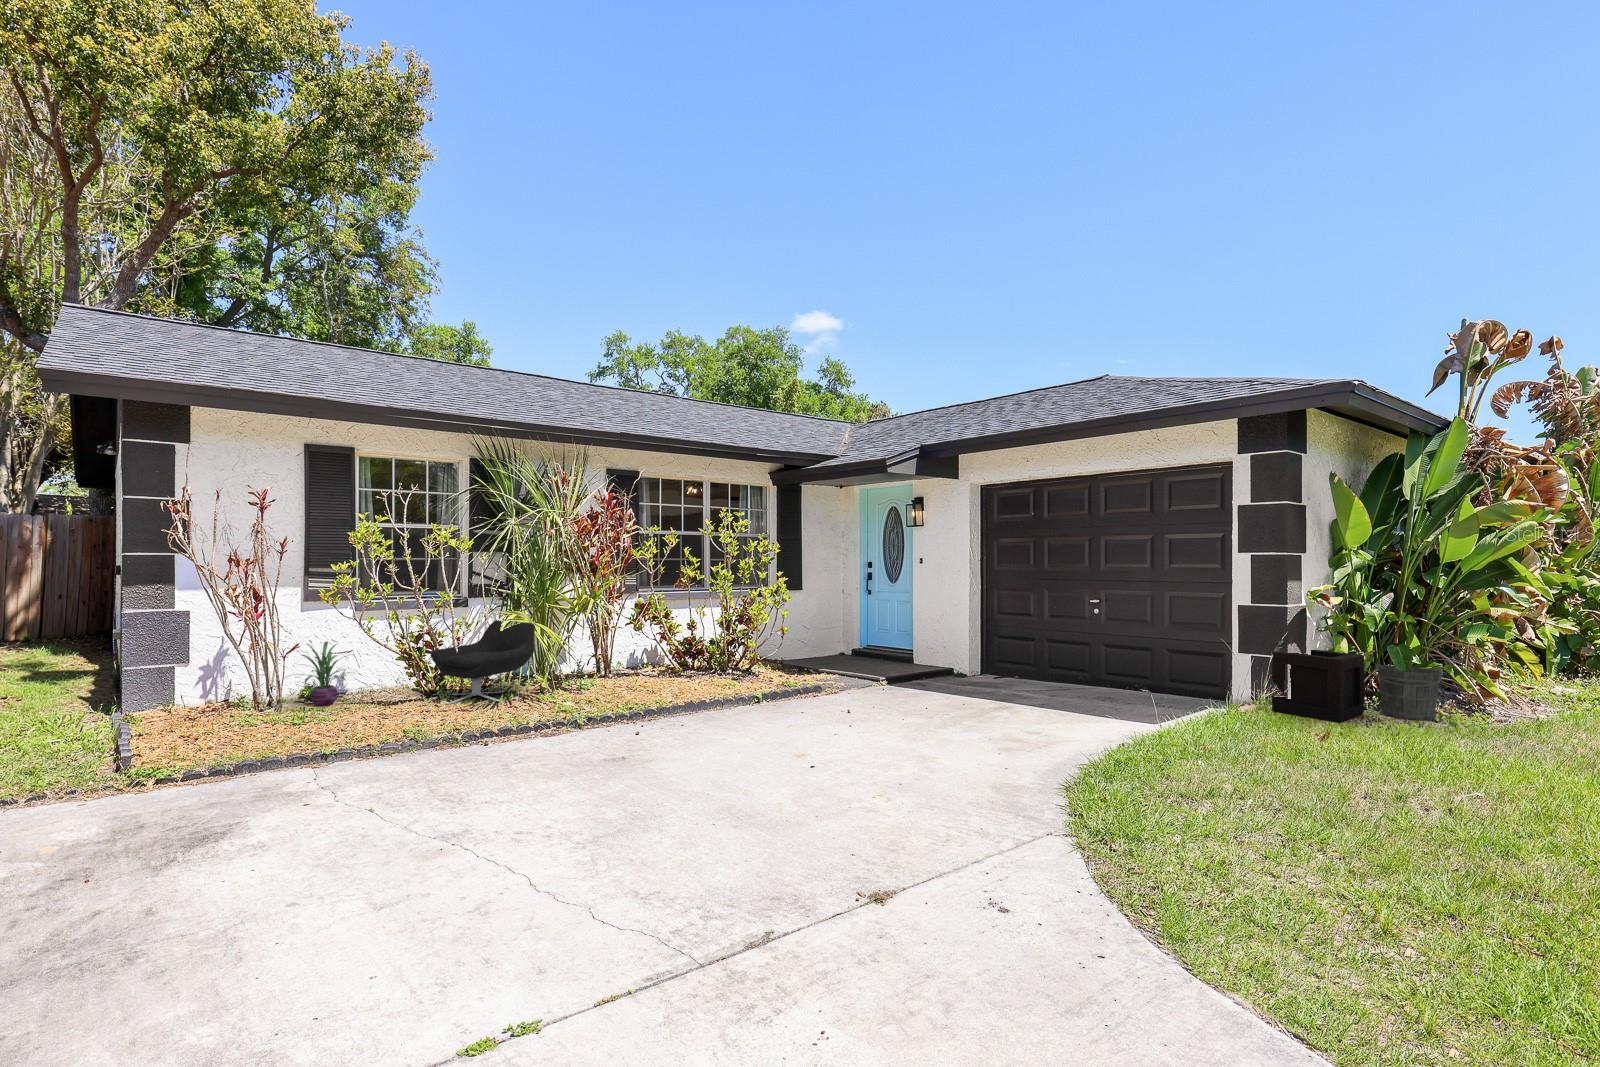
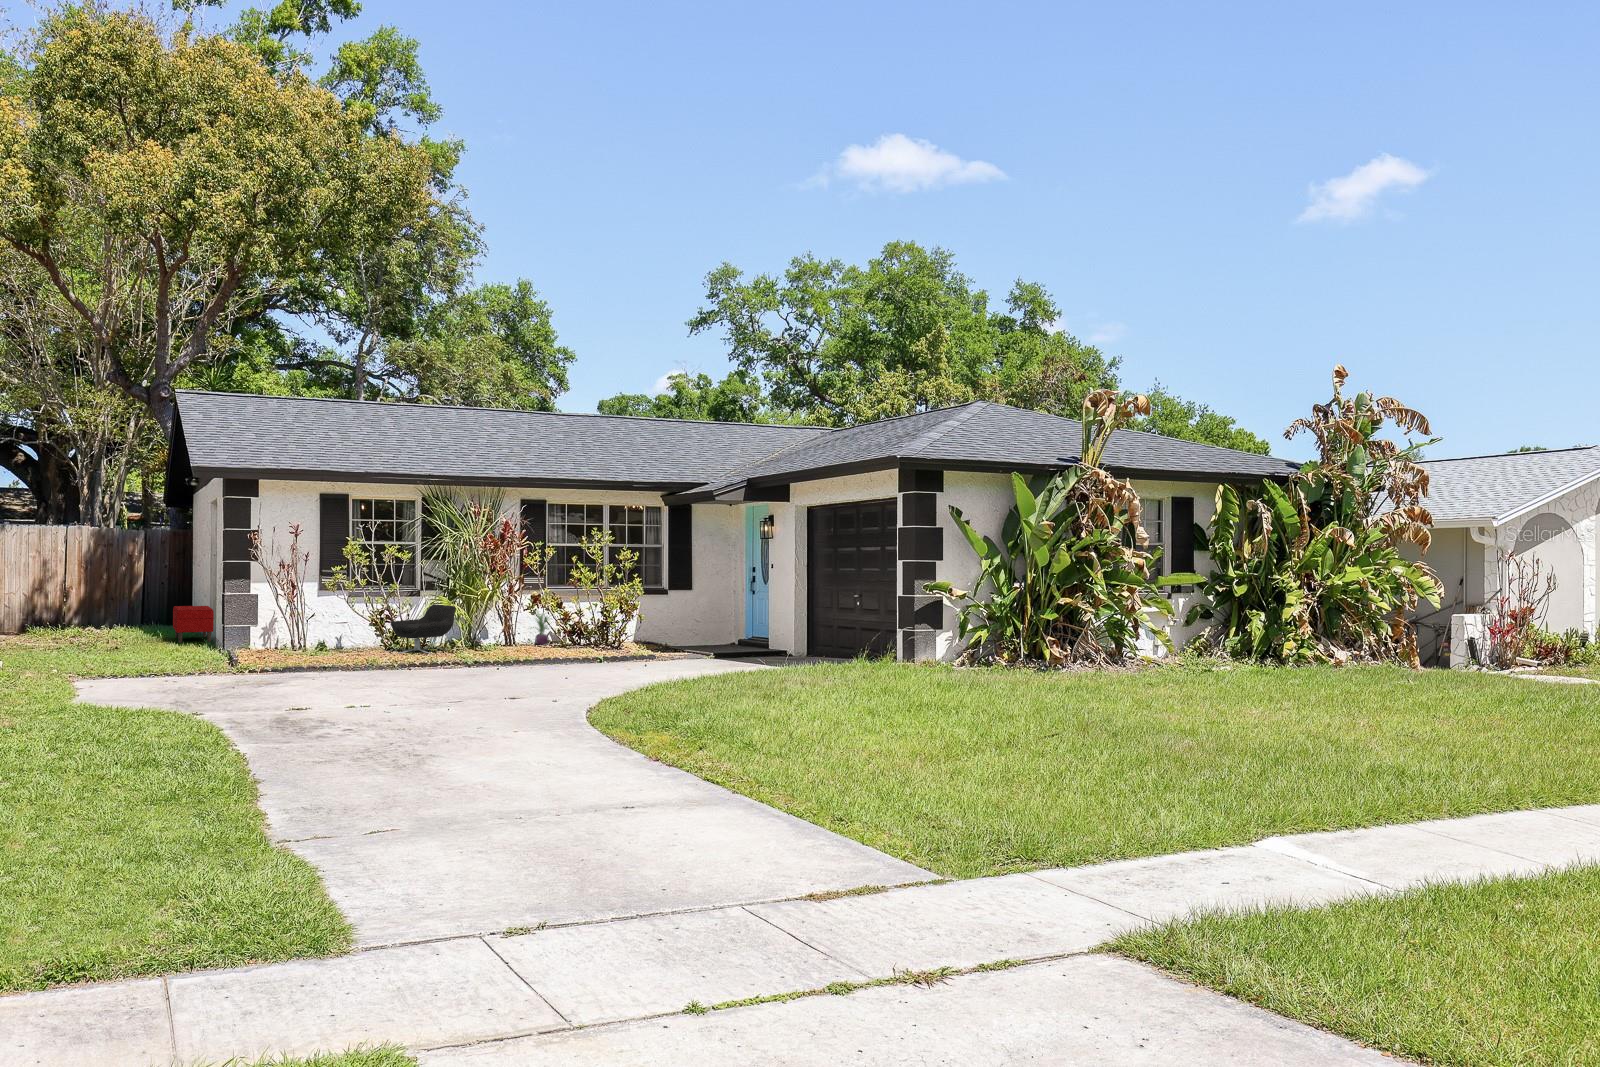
bench: none [47,622,119,687] -> present [173,606,214,643]
decorative plant: present [285,641,346,706] -> present [531,613,549,645]
wooden crate: present [1272,650,1365,723] -> none [909,627,966,672]
bucket: present [1375,664,1442,720] -> none [973,637,1012,673]

